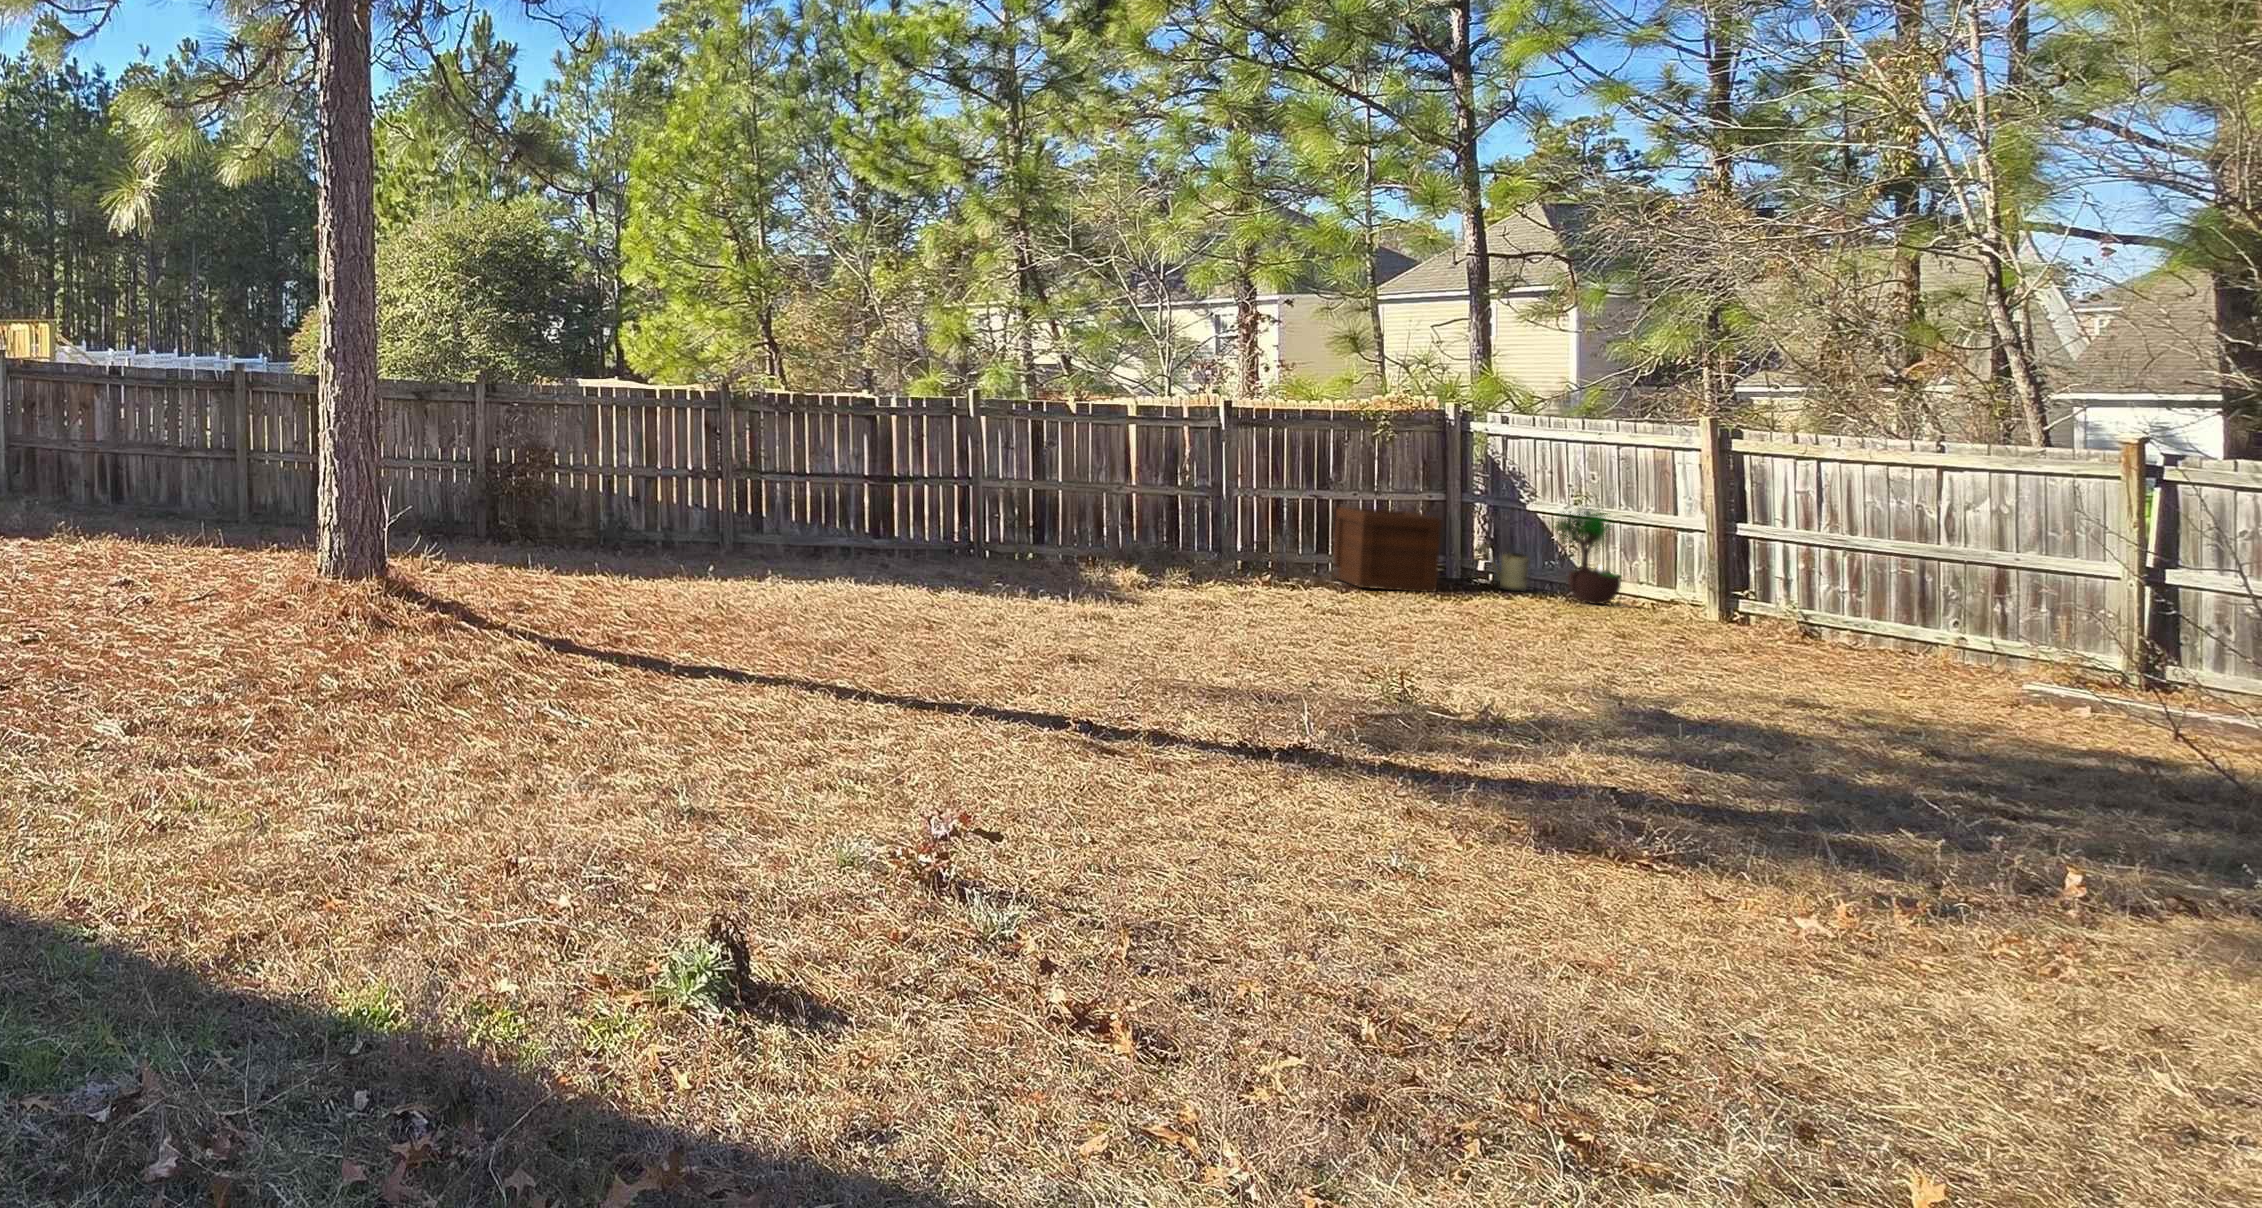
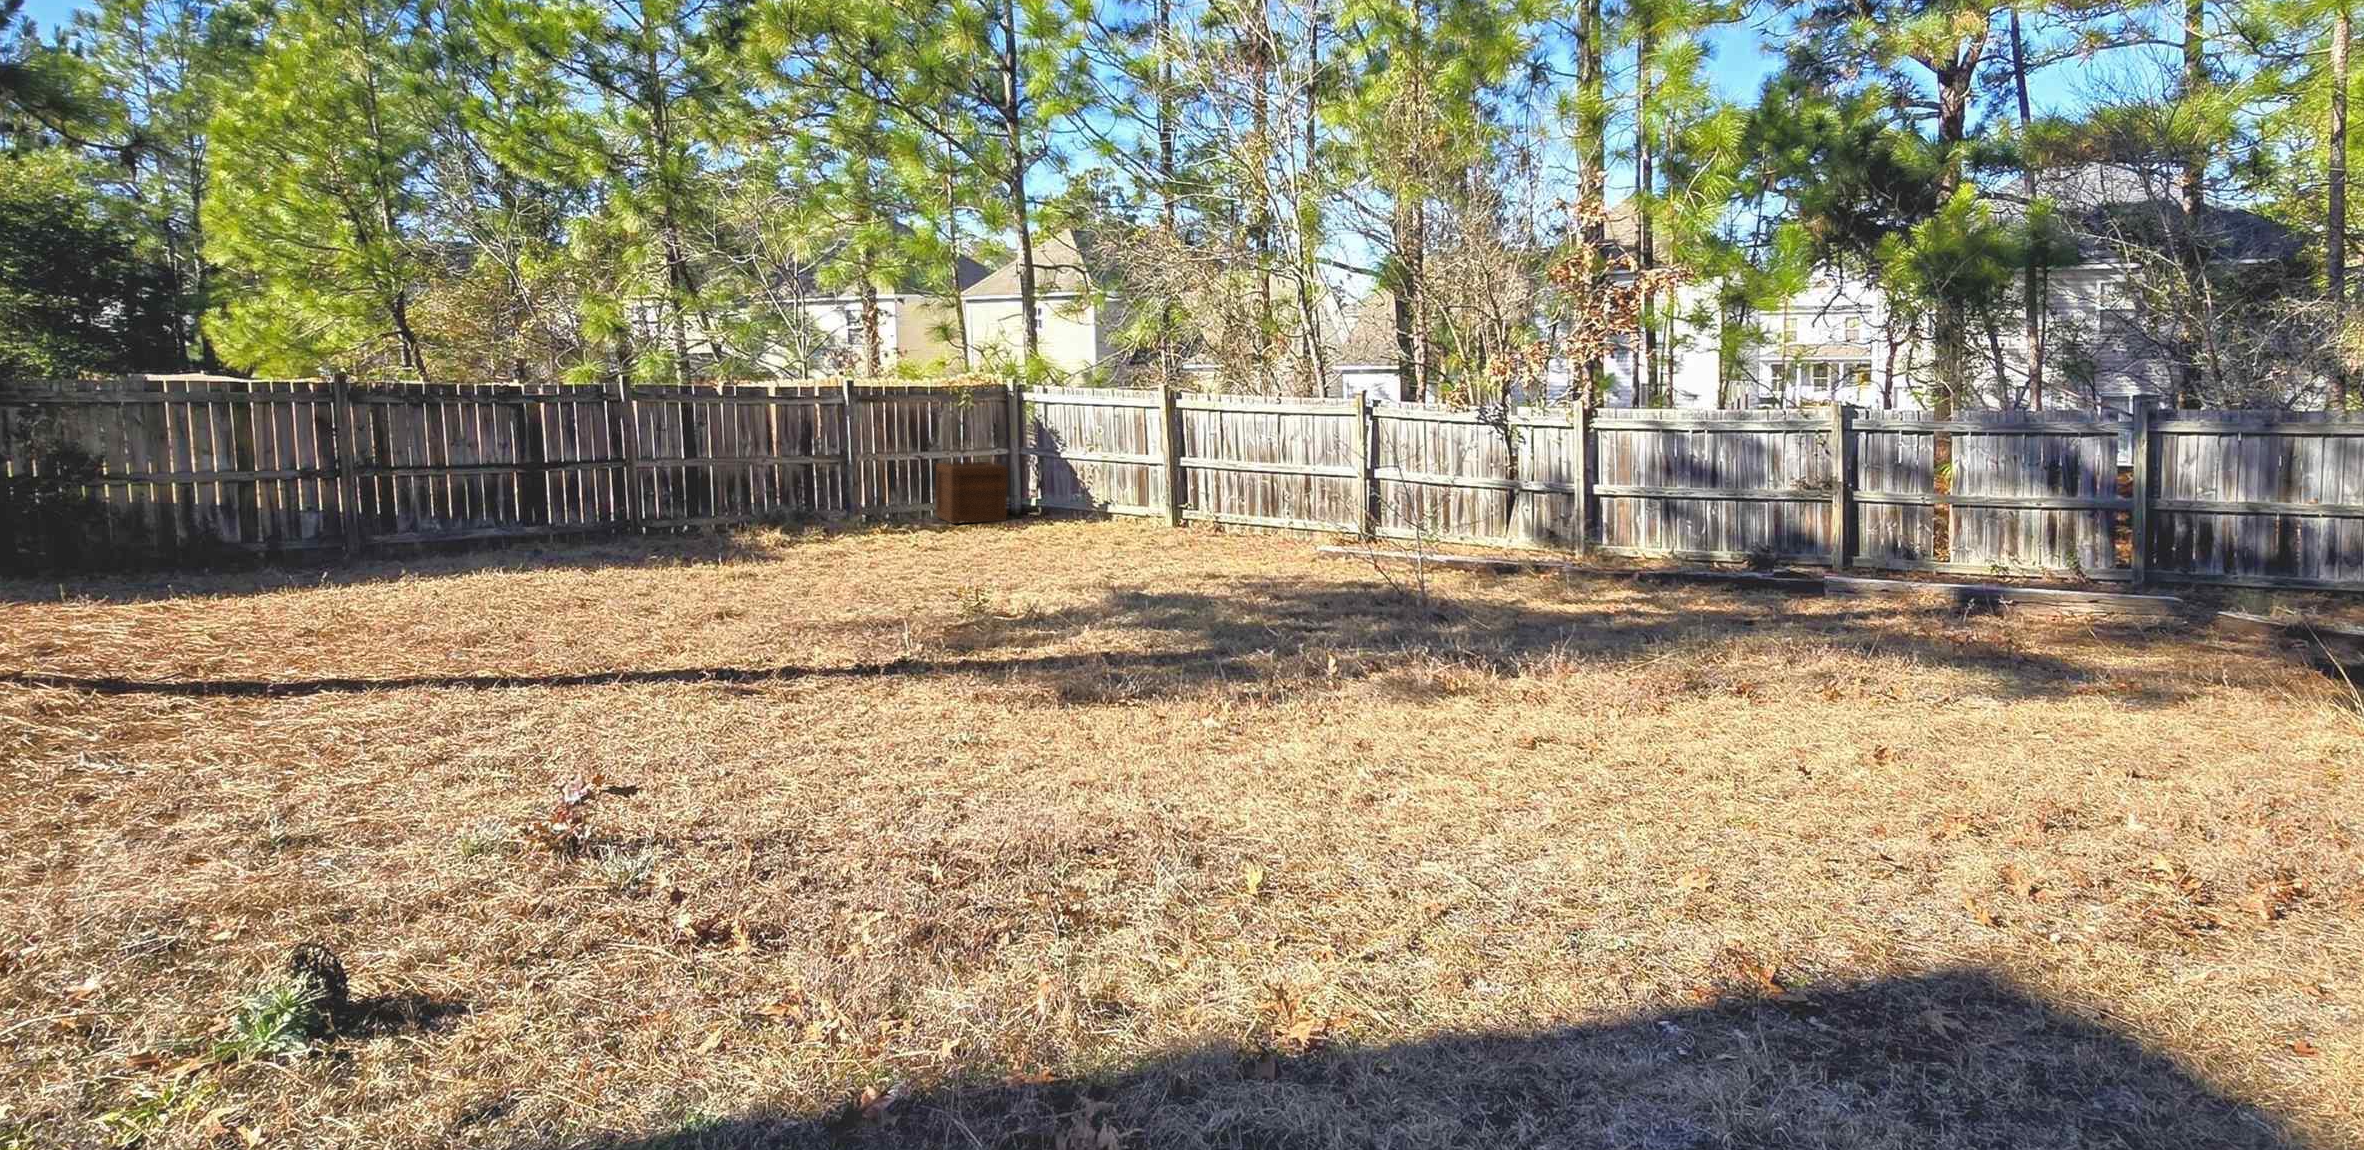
potted tree: present [1555,504,1621,604] -> none [1075,444,1124,518]
watering can: present [1478,544,1529,591] -> none [1037,479,1071,514]

